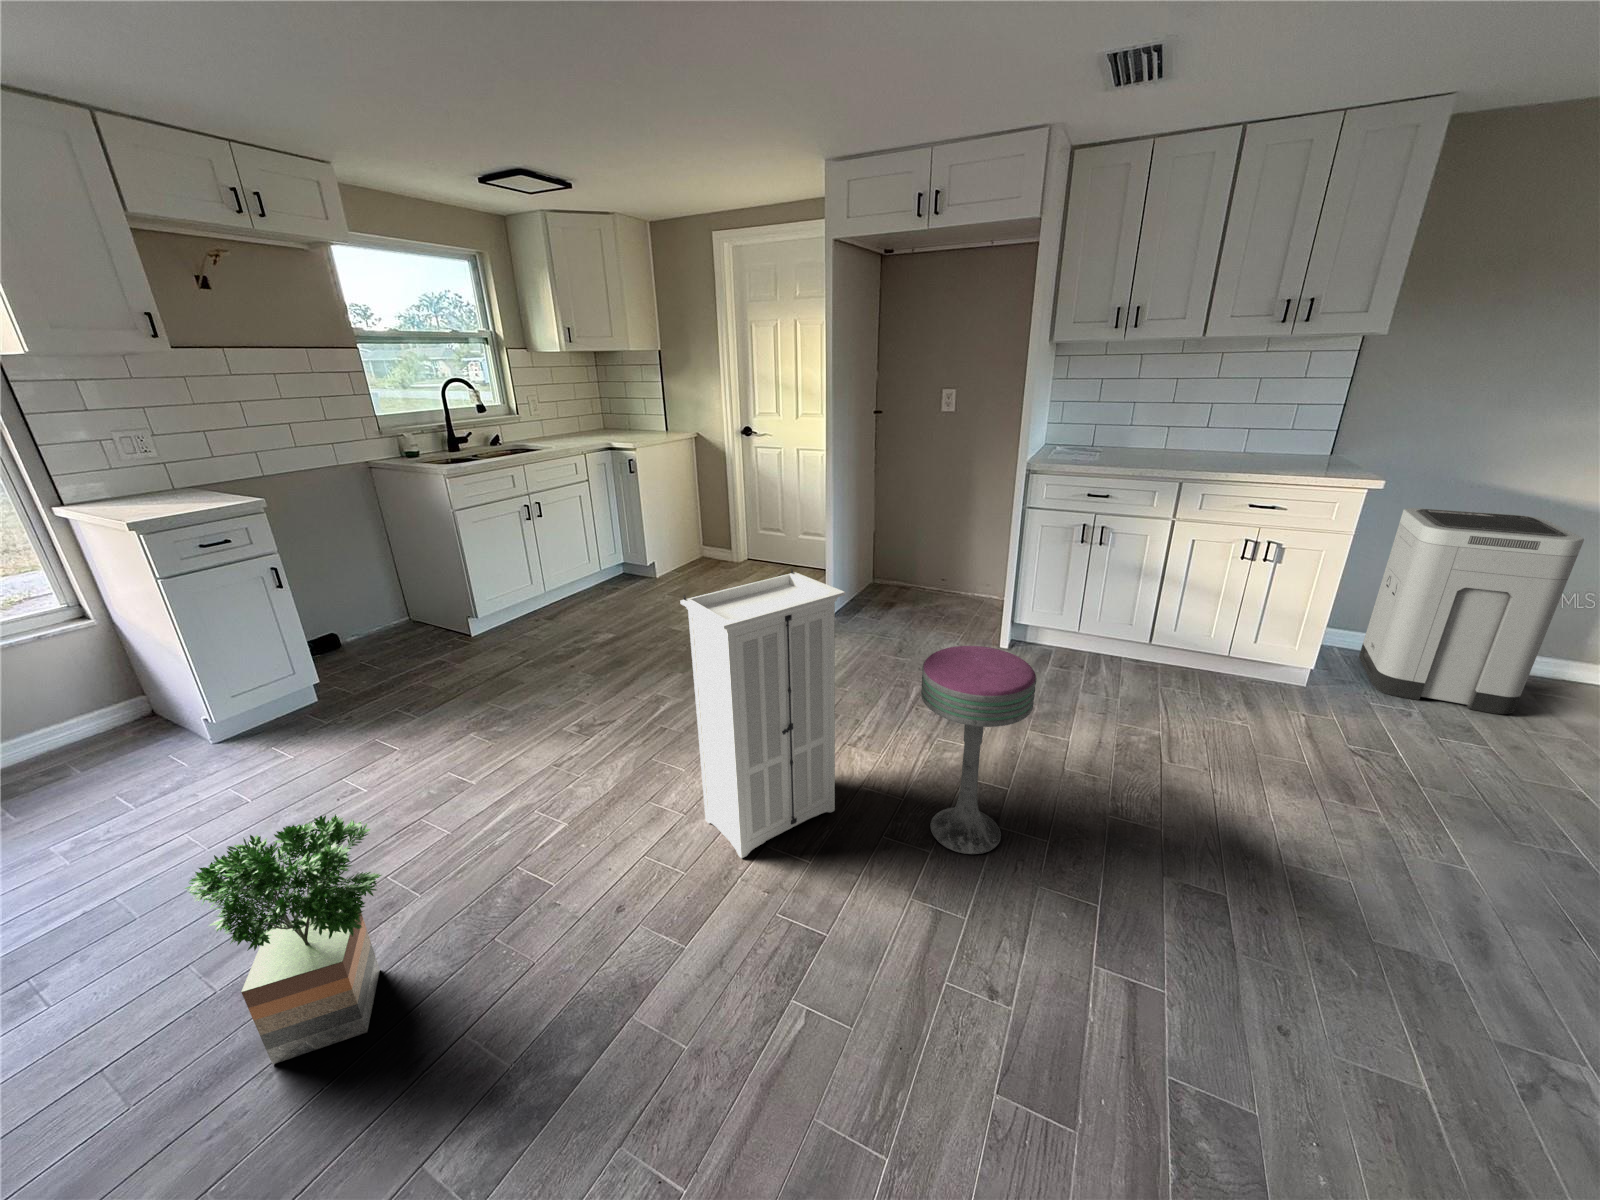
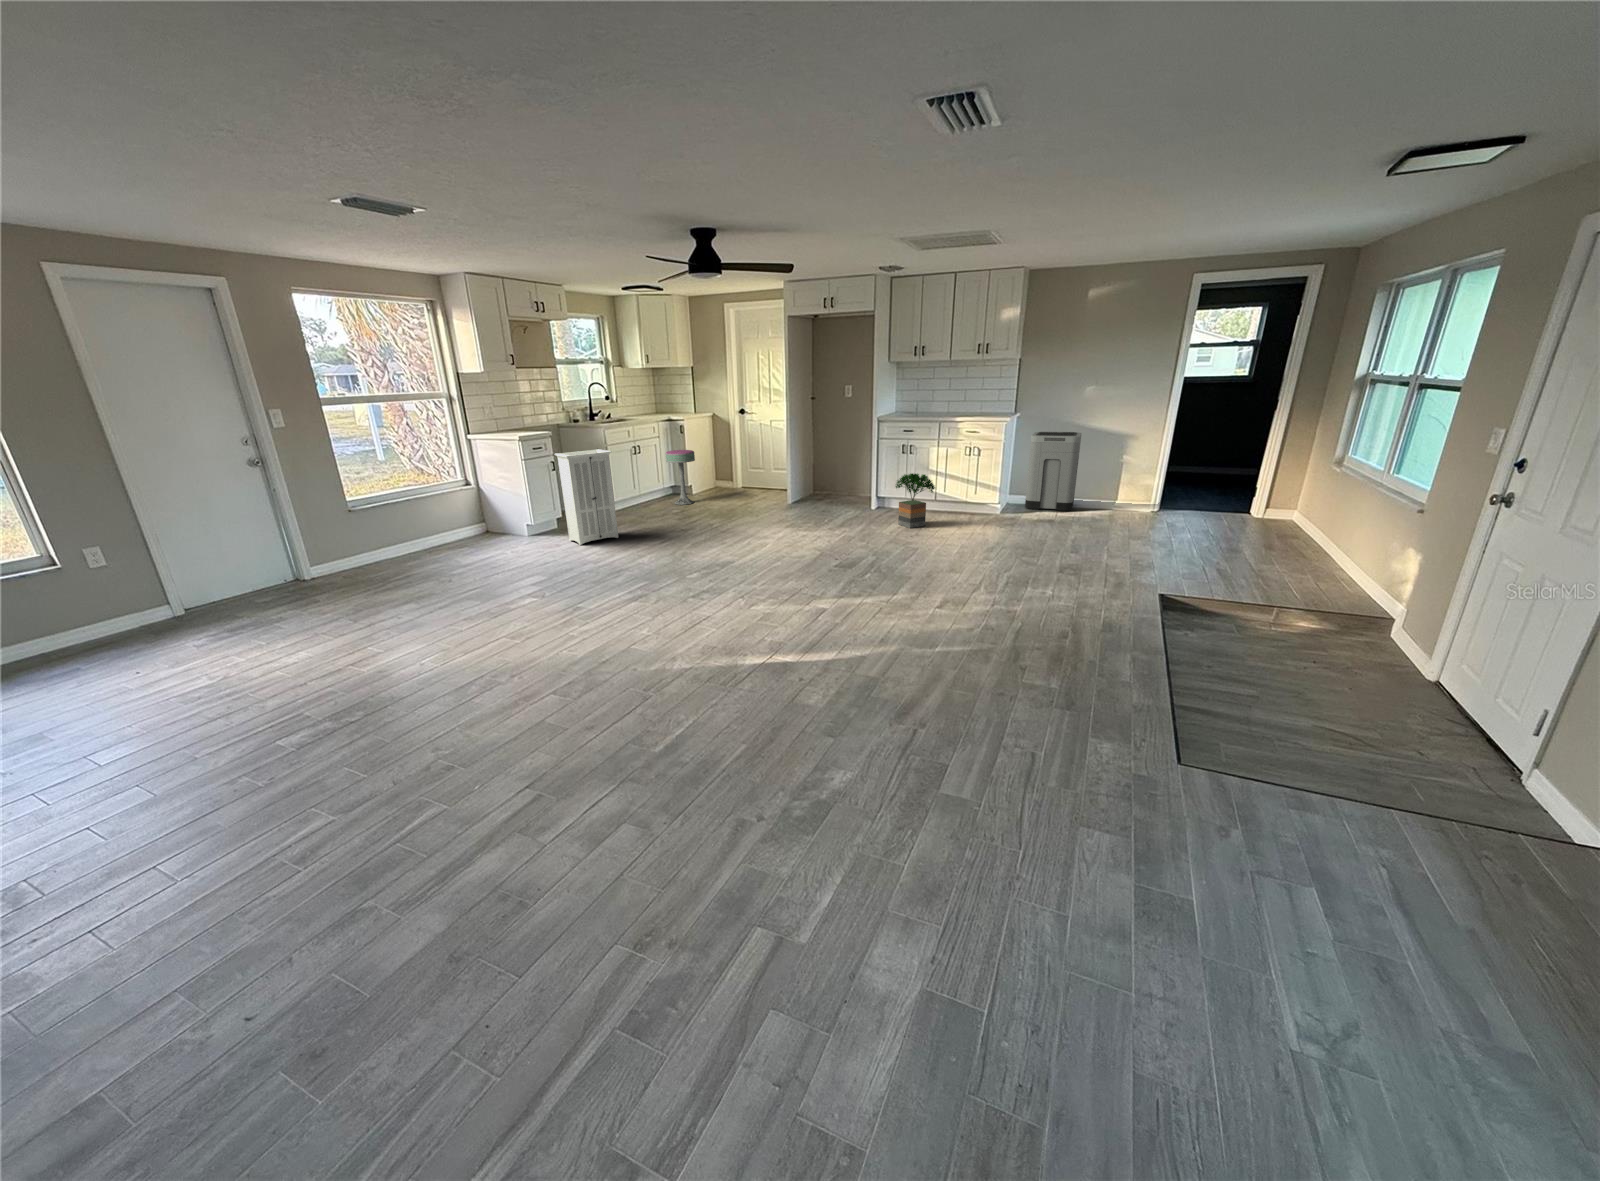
storage cabinet: present [680,569,845,858] -> present [555,449,618,545]
bar stool: present [921,646,1037,854] -> present [666,450,695,505]
potted tree: present [185,814,381,1064] -> present [896,473,935,528]

